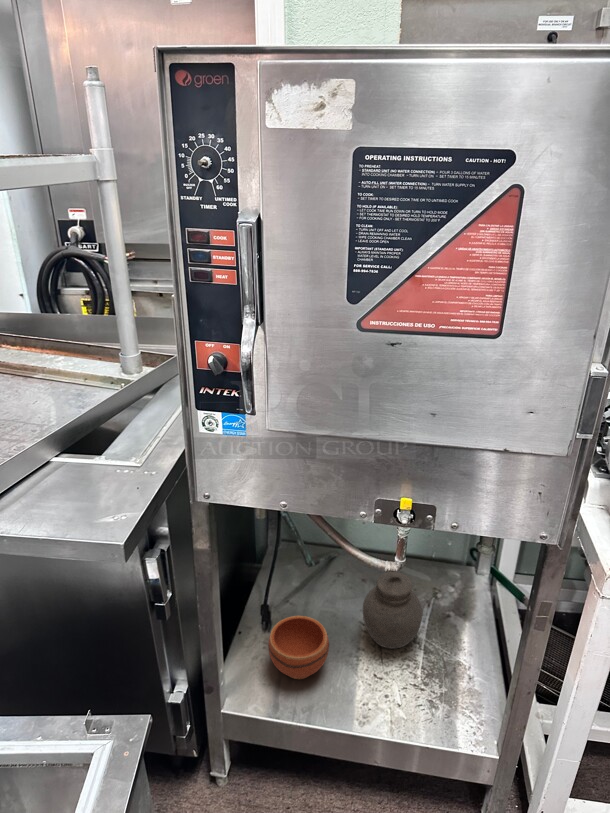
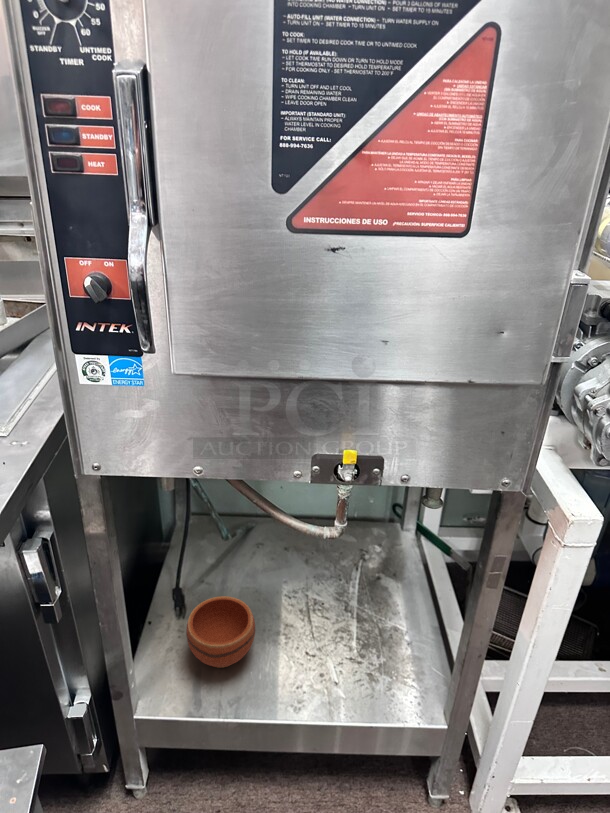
jar: present [363,572,422,649] -> none [289,539,353,621]

